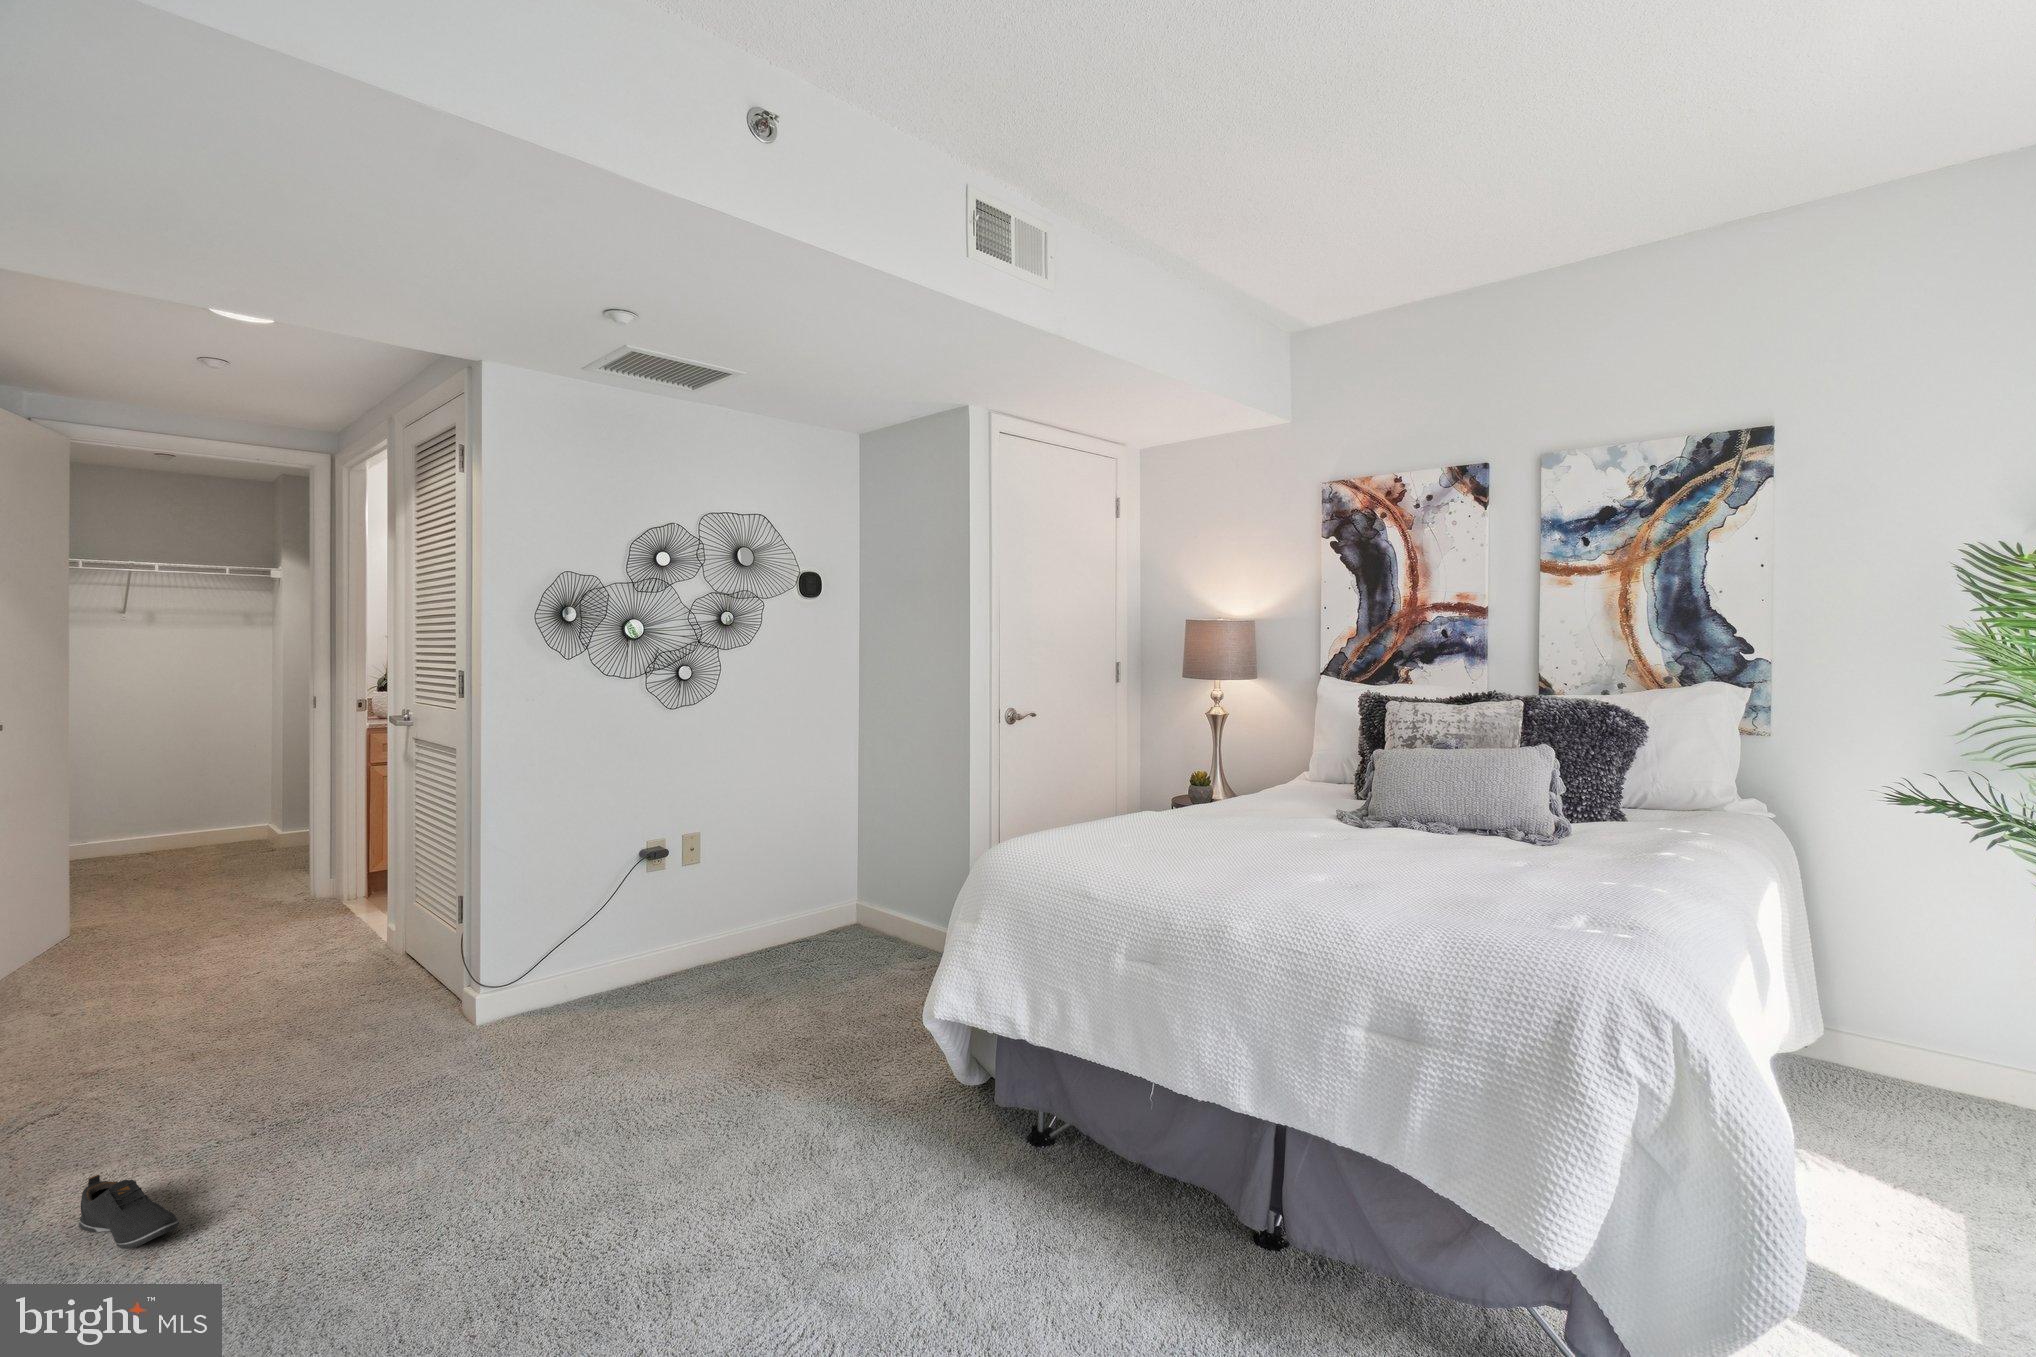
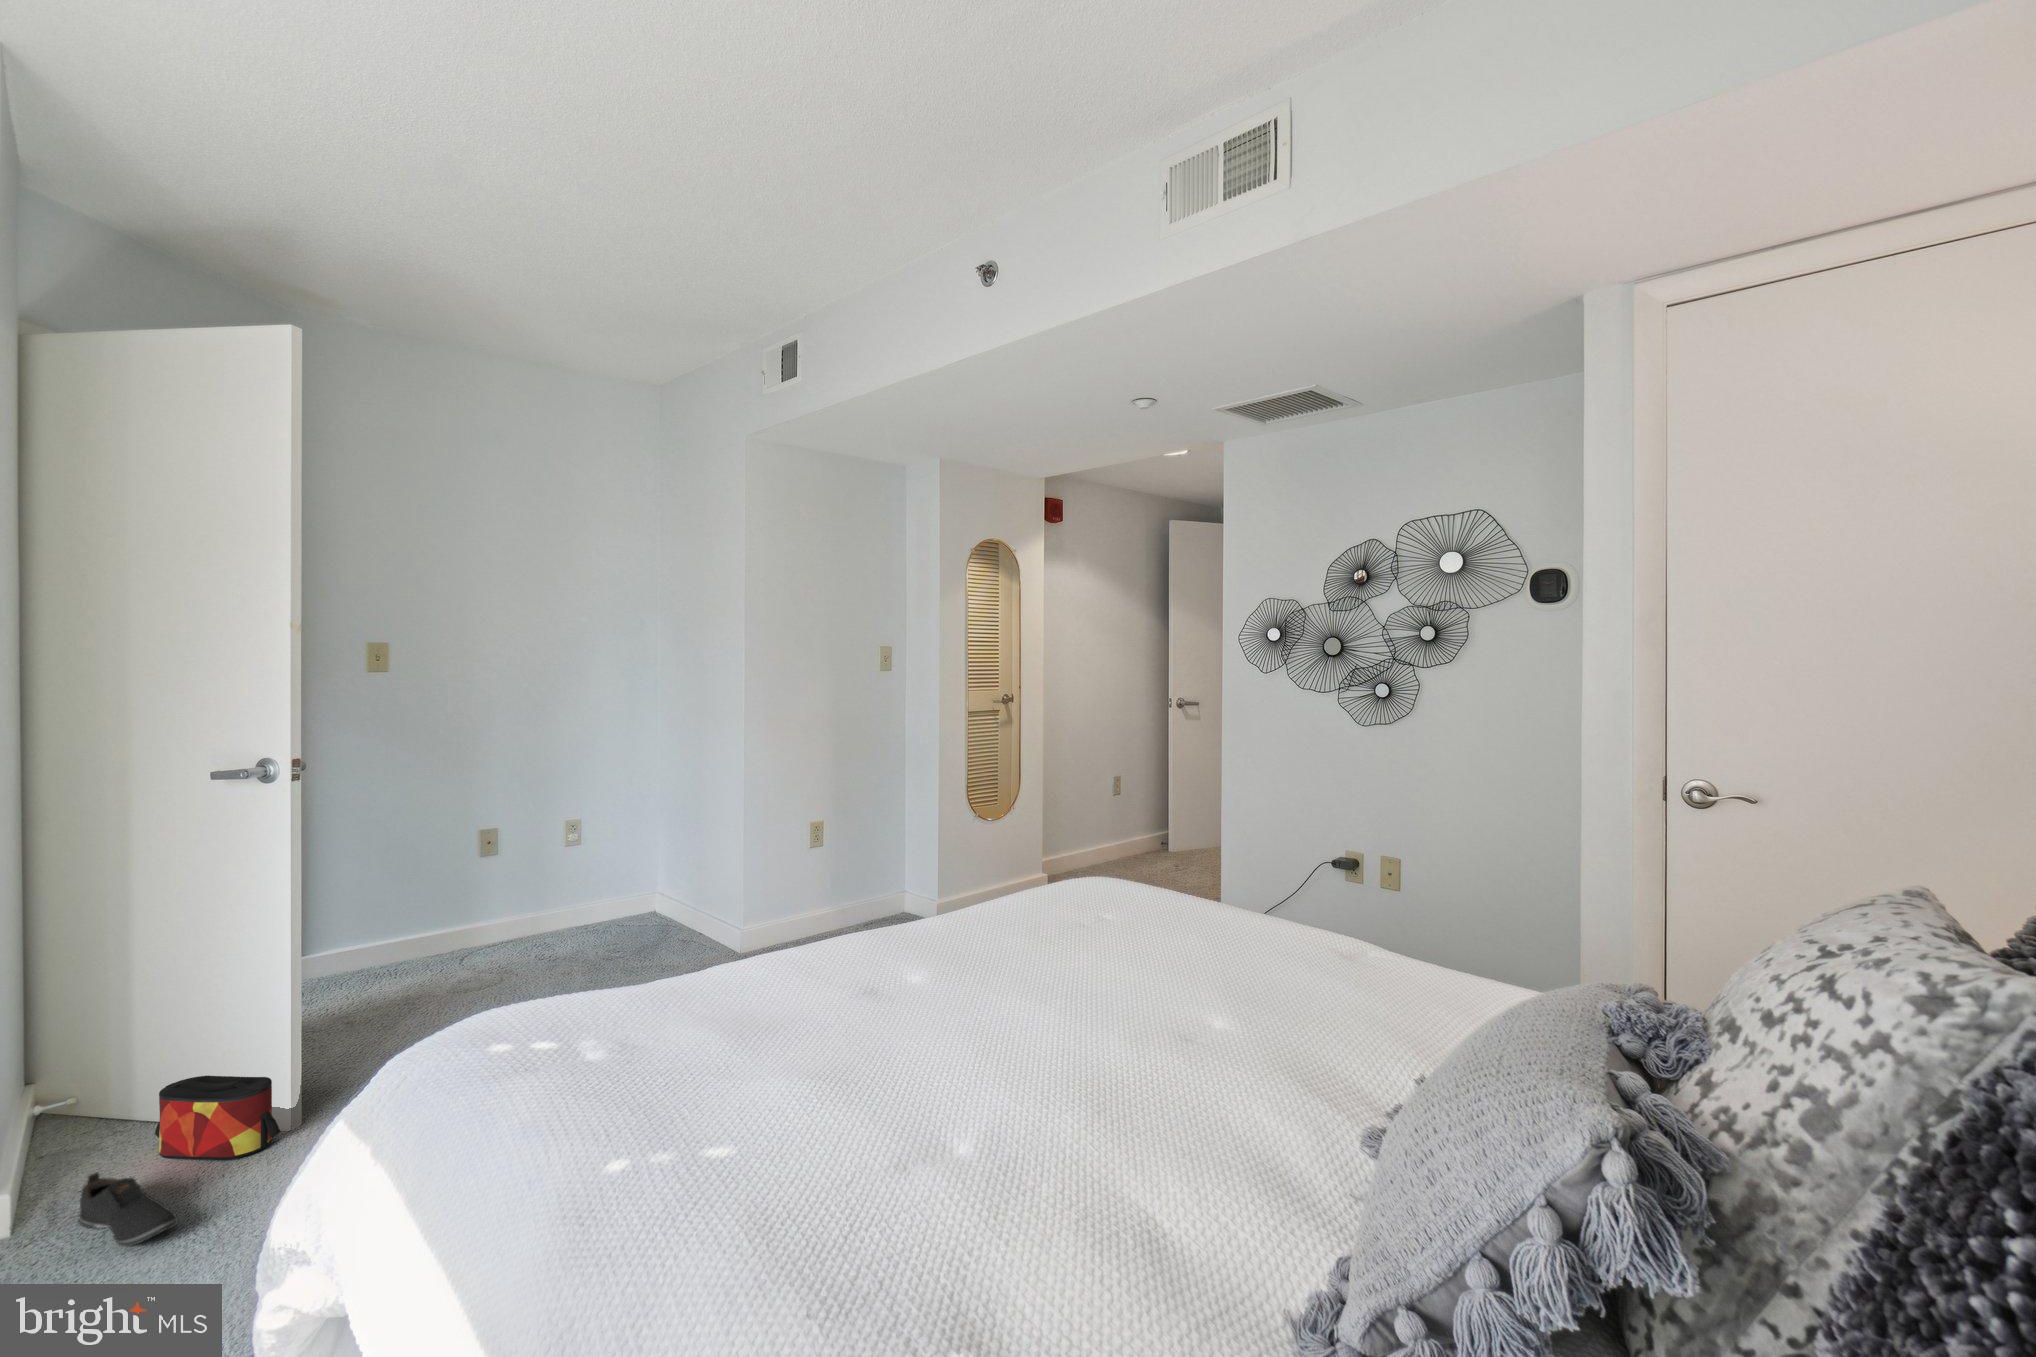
bag: none [156,1081,283,1167] -> present [155,1076,281,1160]

